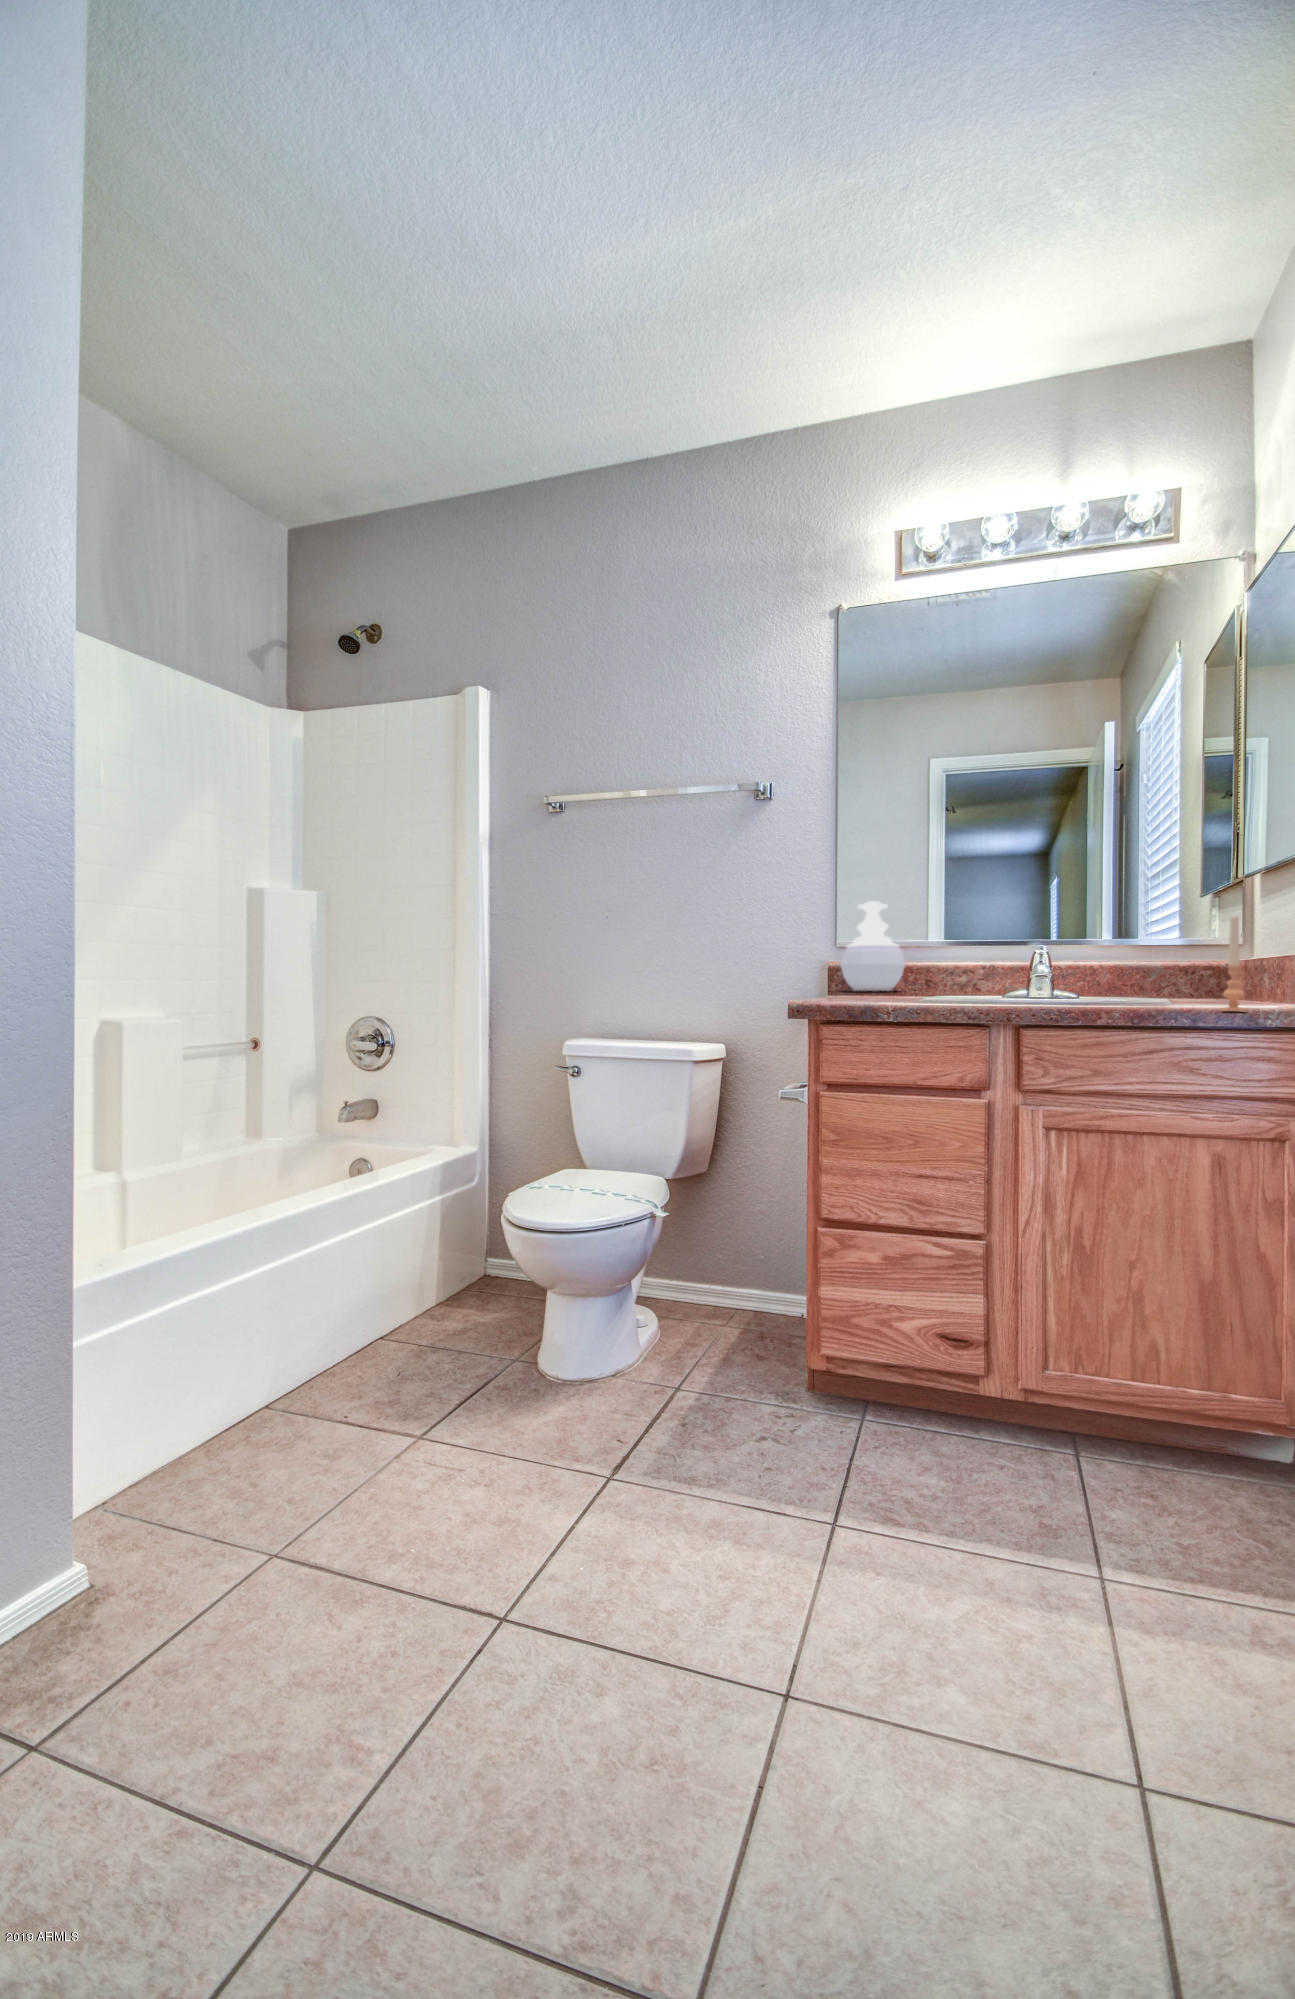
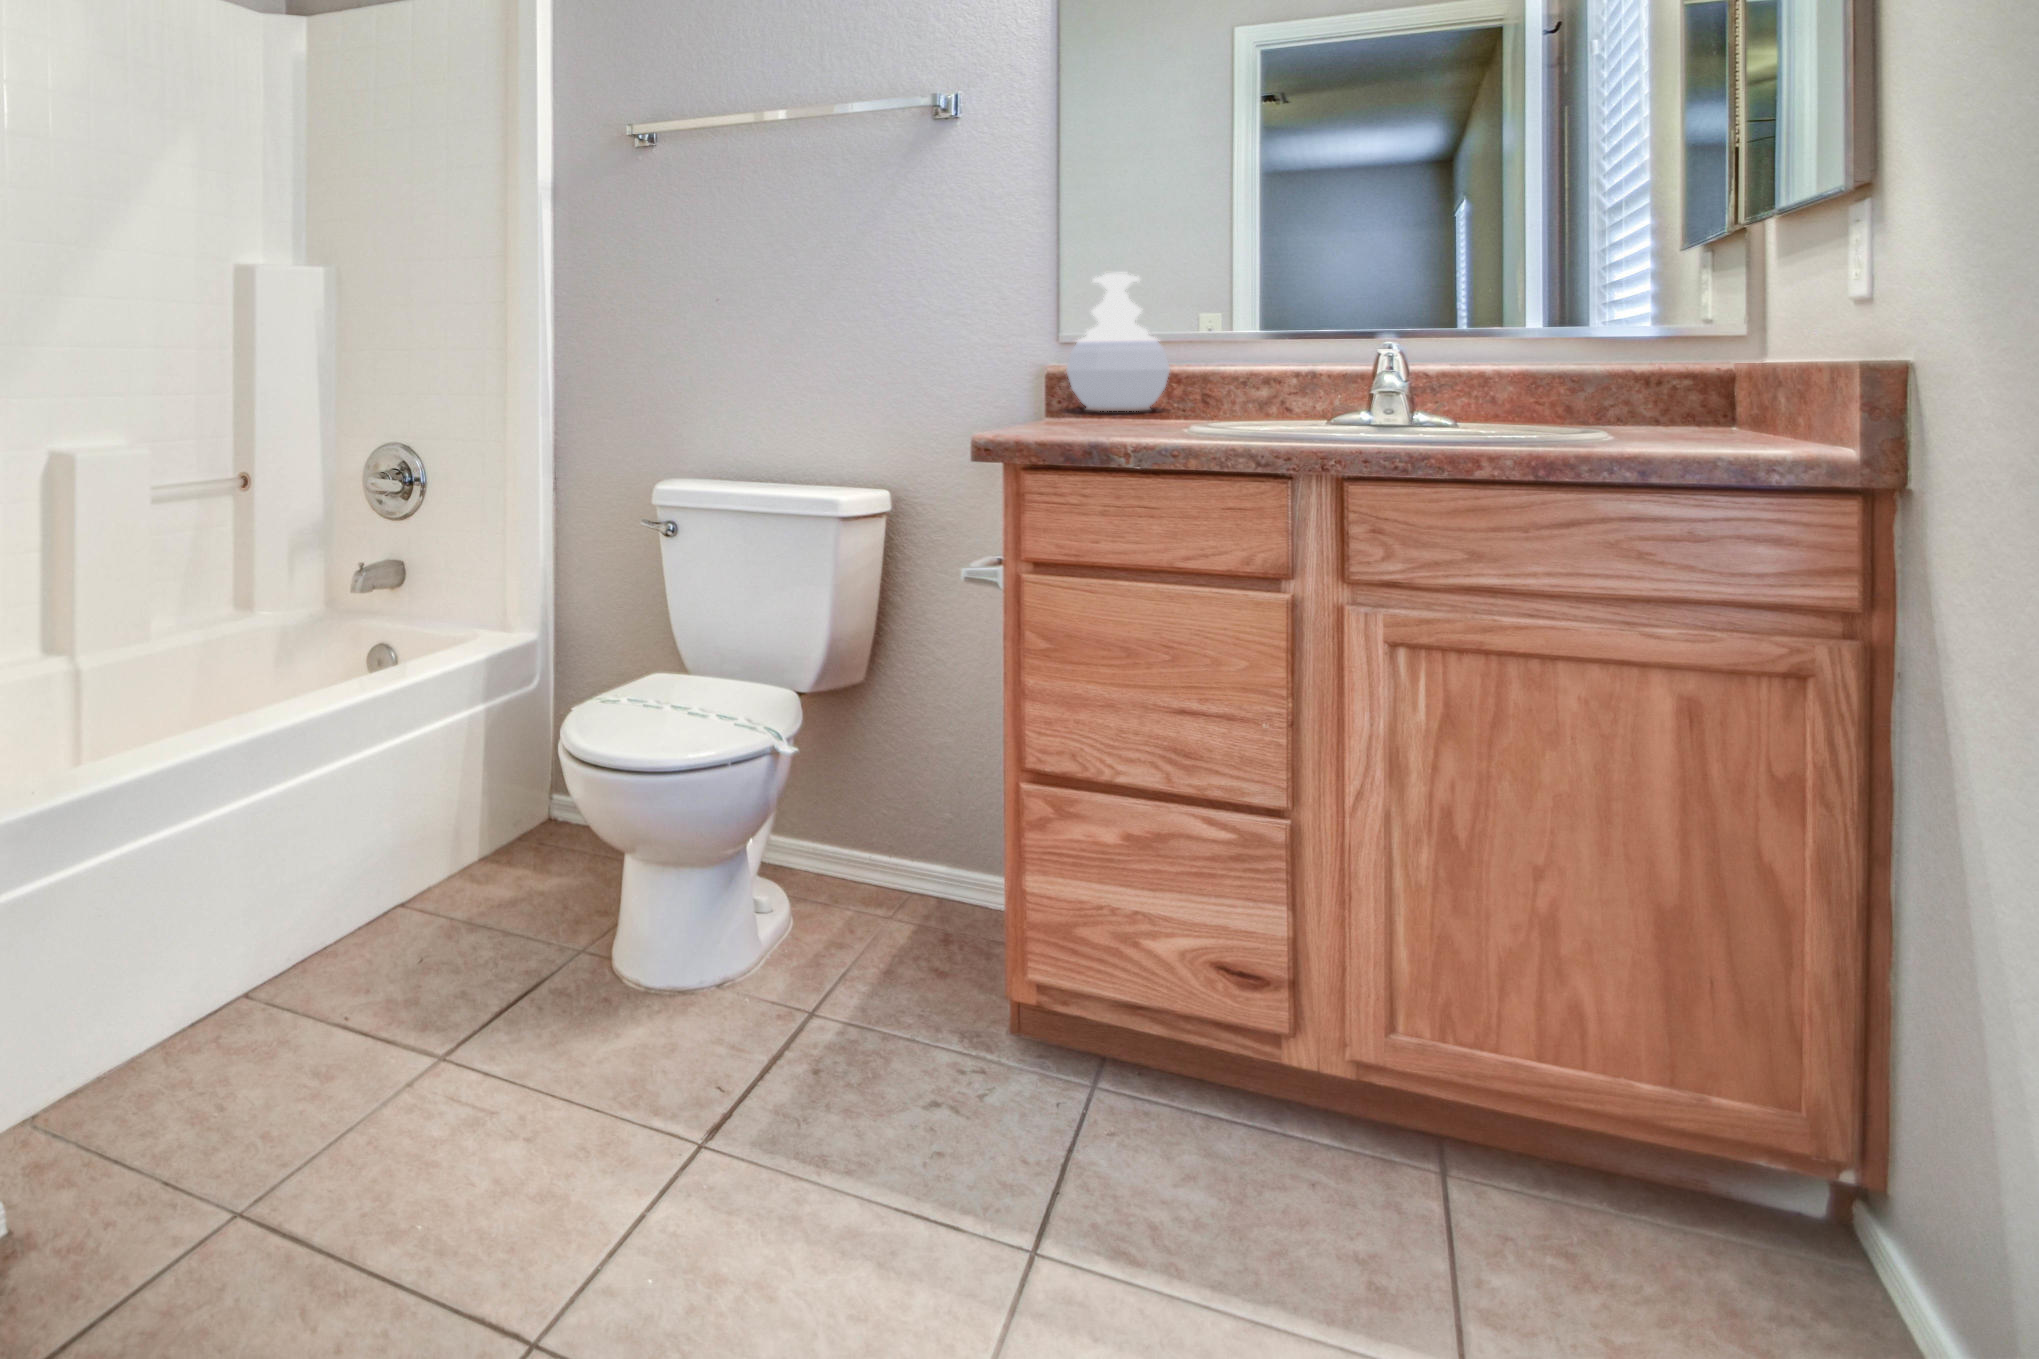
candle: present [1220,917,1247,1011] -> none [1691,306,1743,465]

